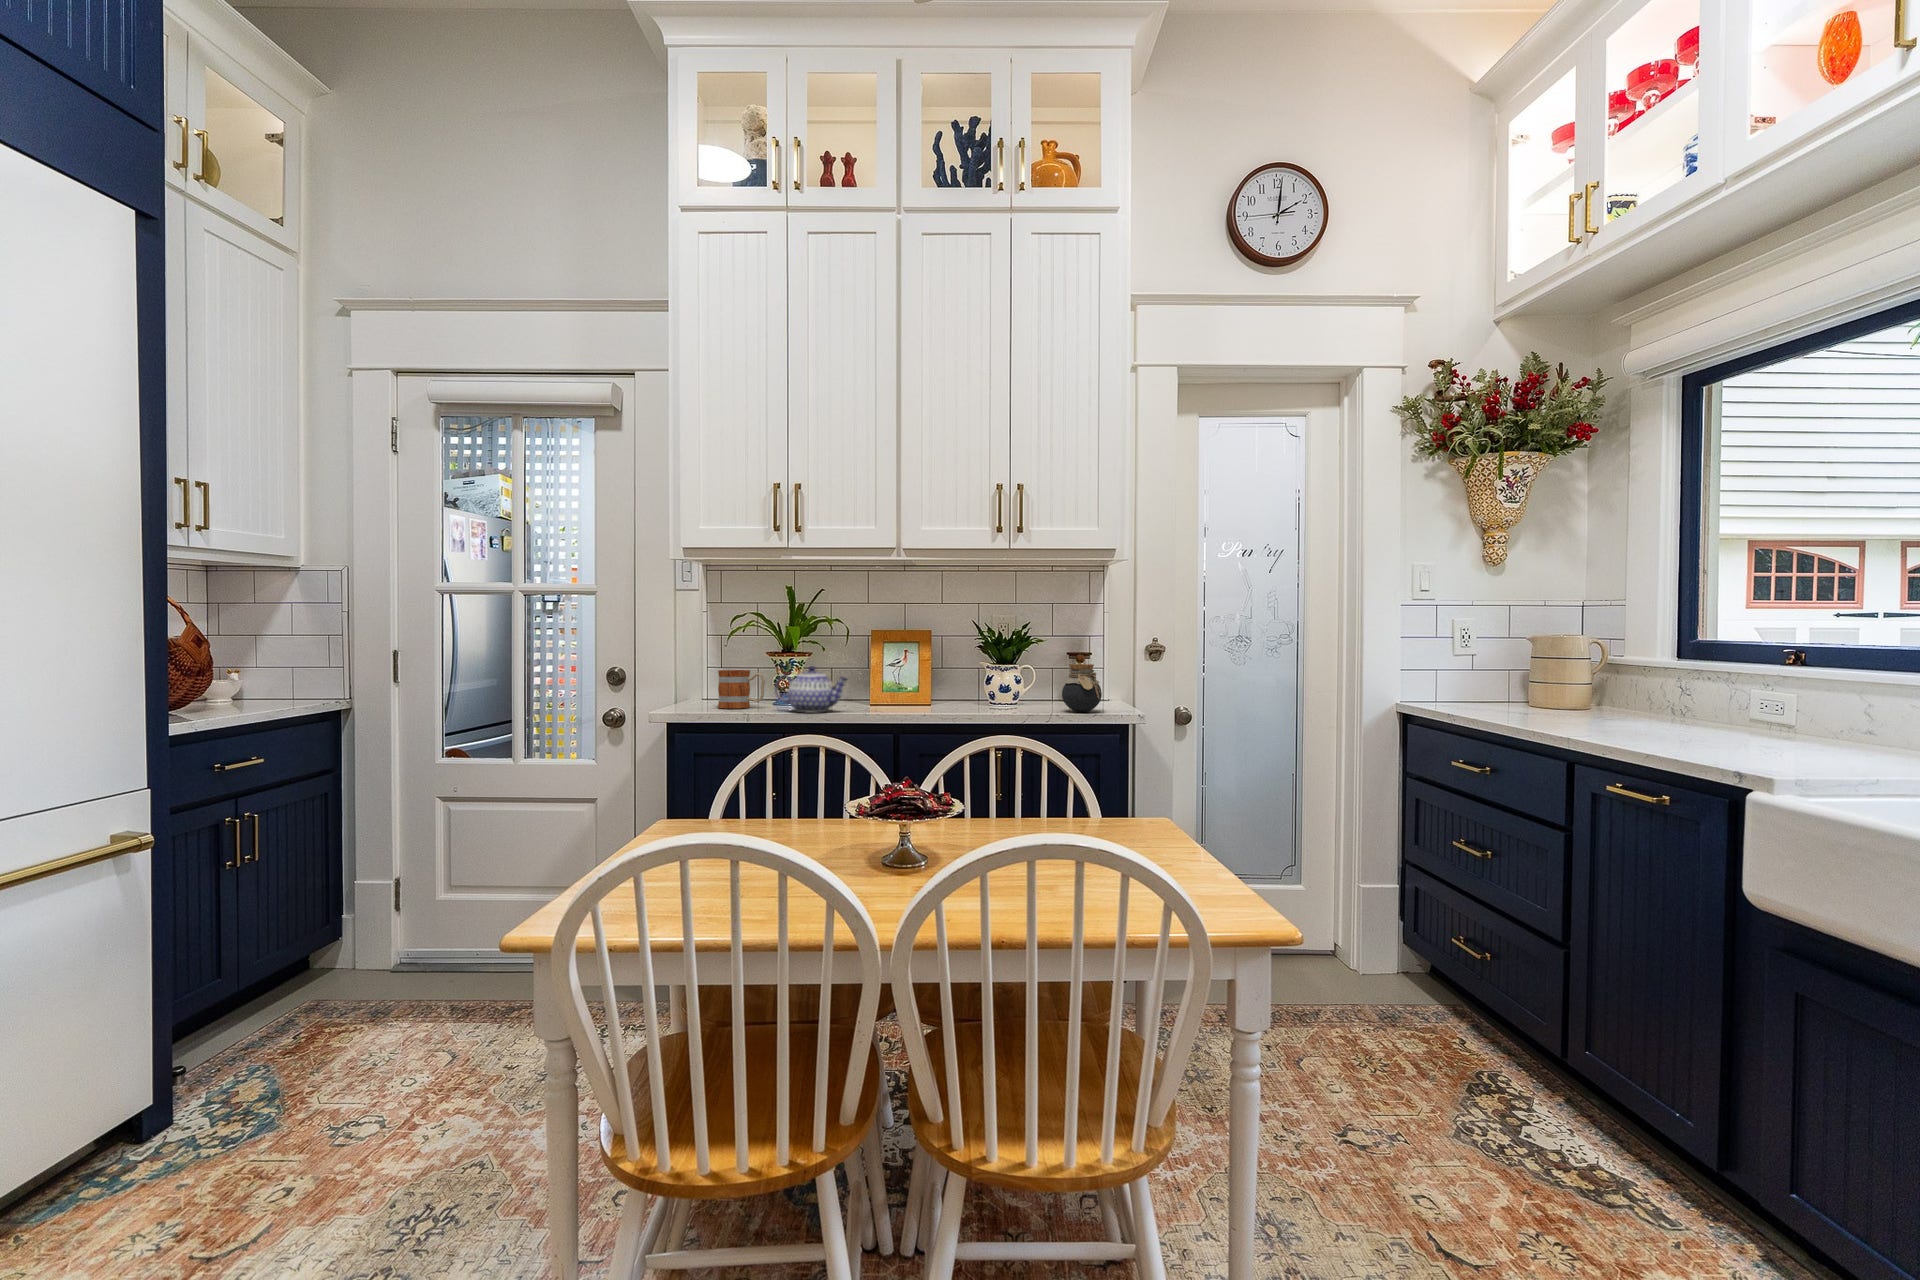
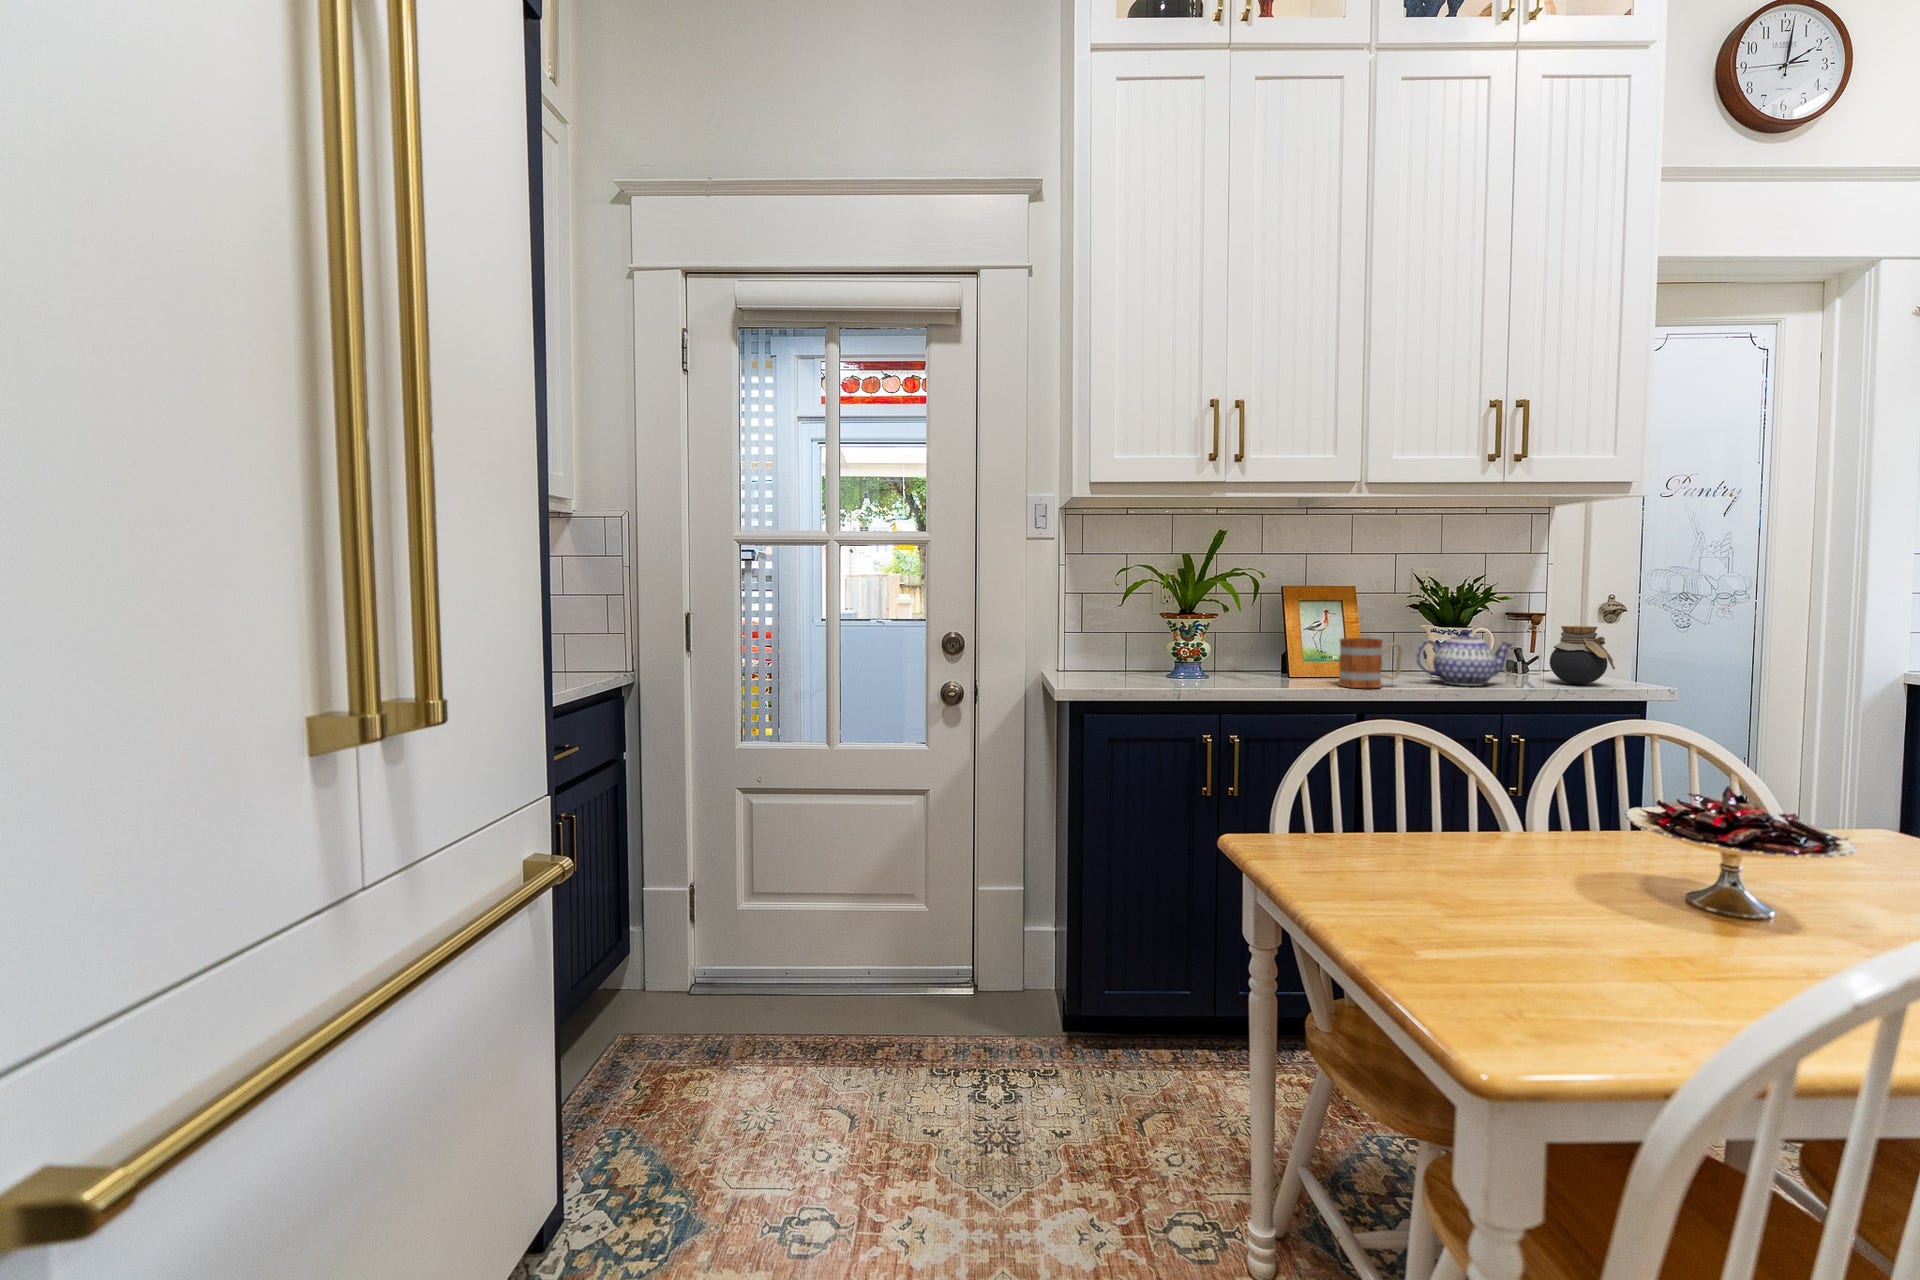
teapot: present [775,666,847,712] -> present [1416,629,1512,686]
mug: present [718,670,765,708] -> present [1339,638,1402,688]

